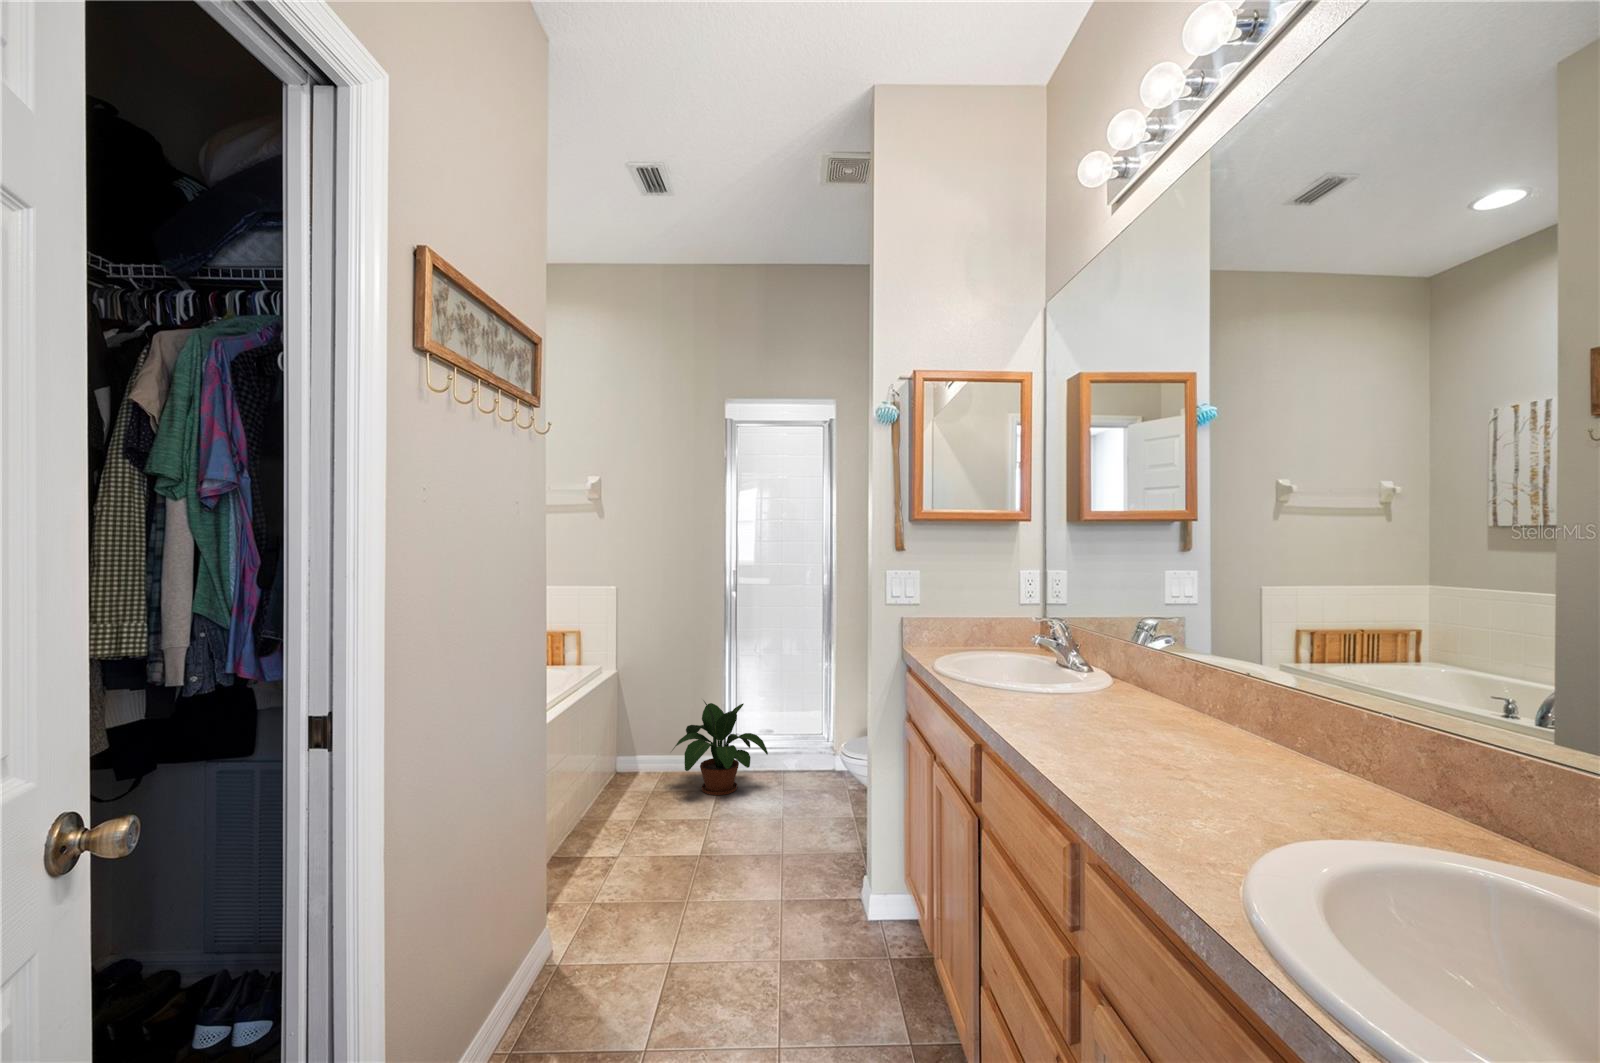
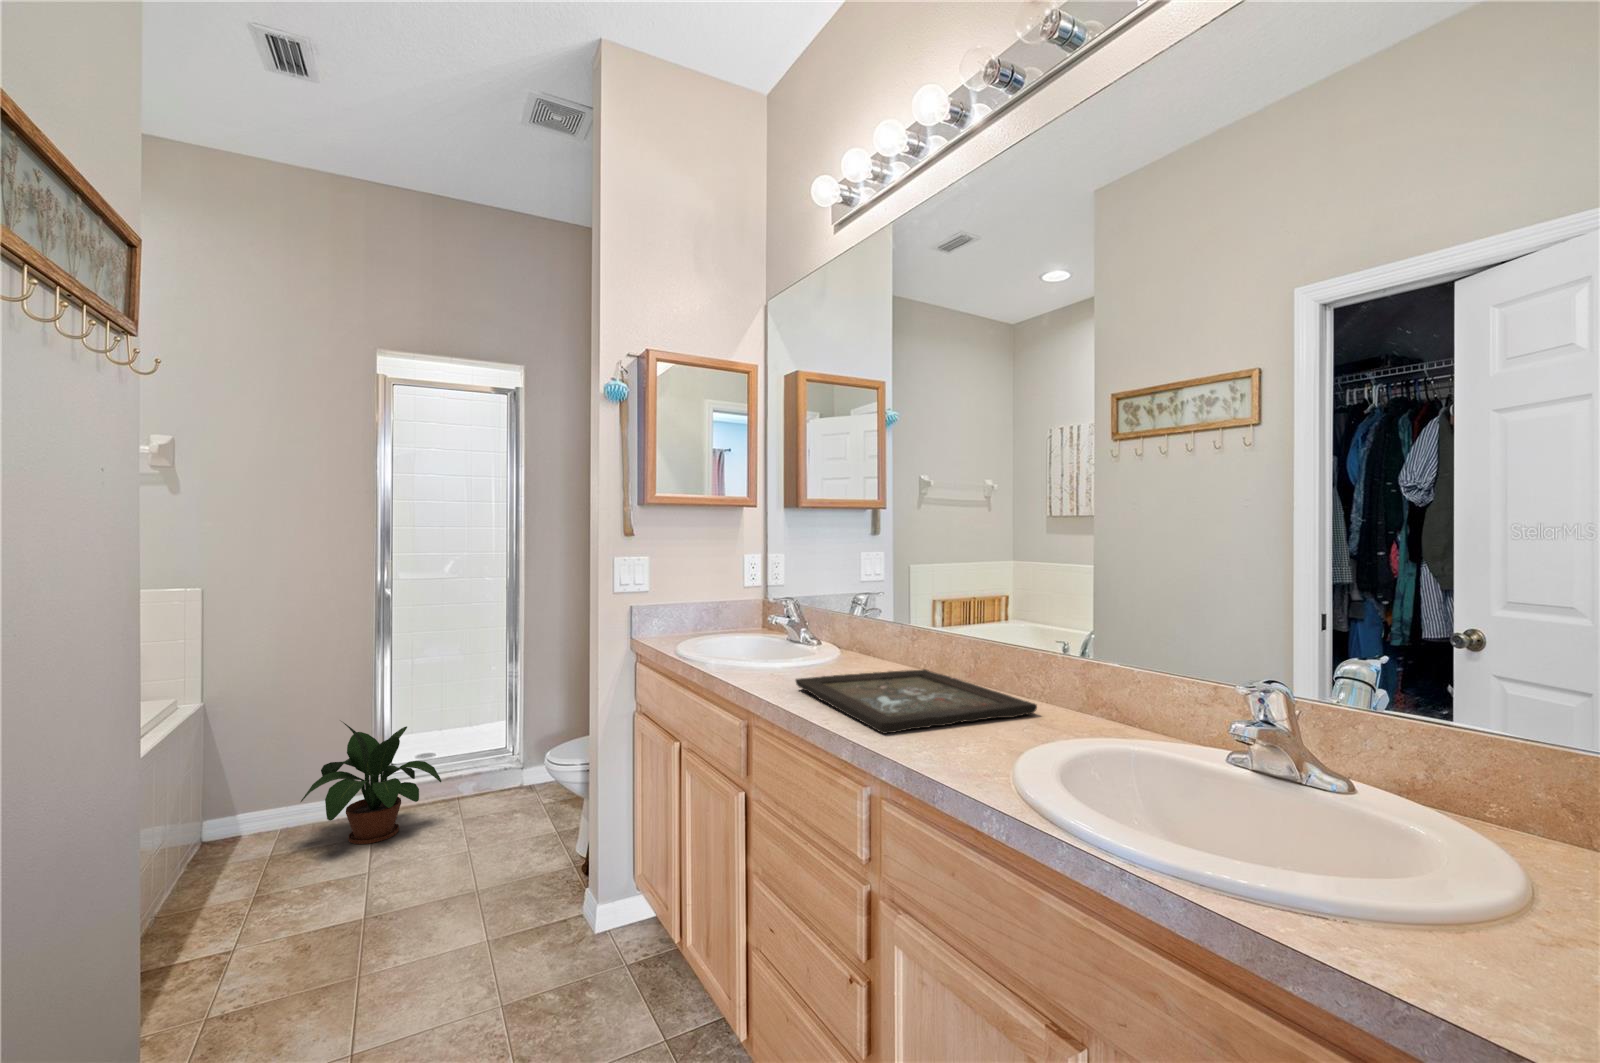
tray: none [1032,706,1344,793] -> present [796,669,1037,734]

